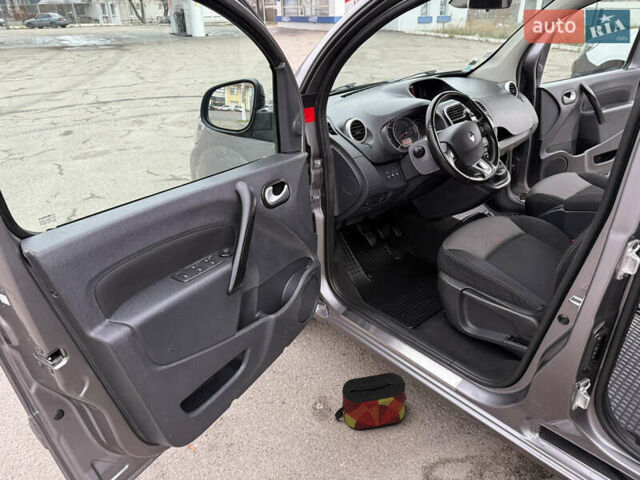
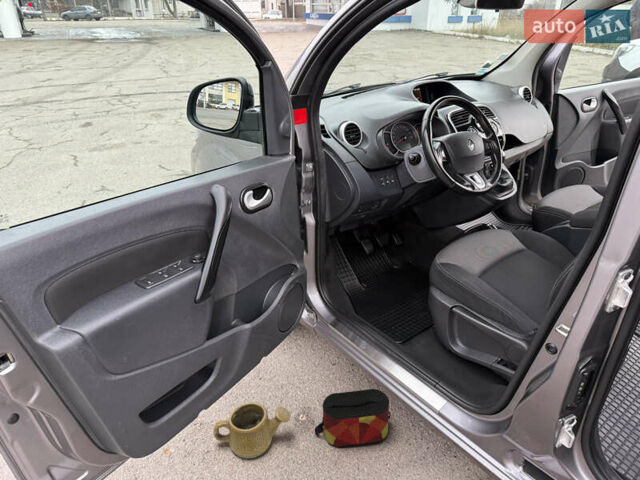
watering can: none [239,392,312,445] -> present [213,402,290,458]

